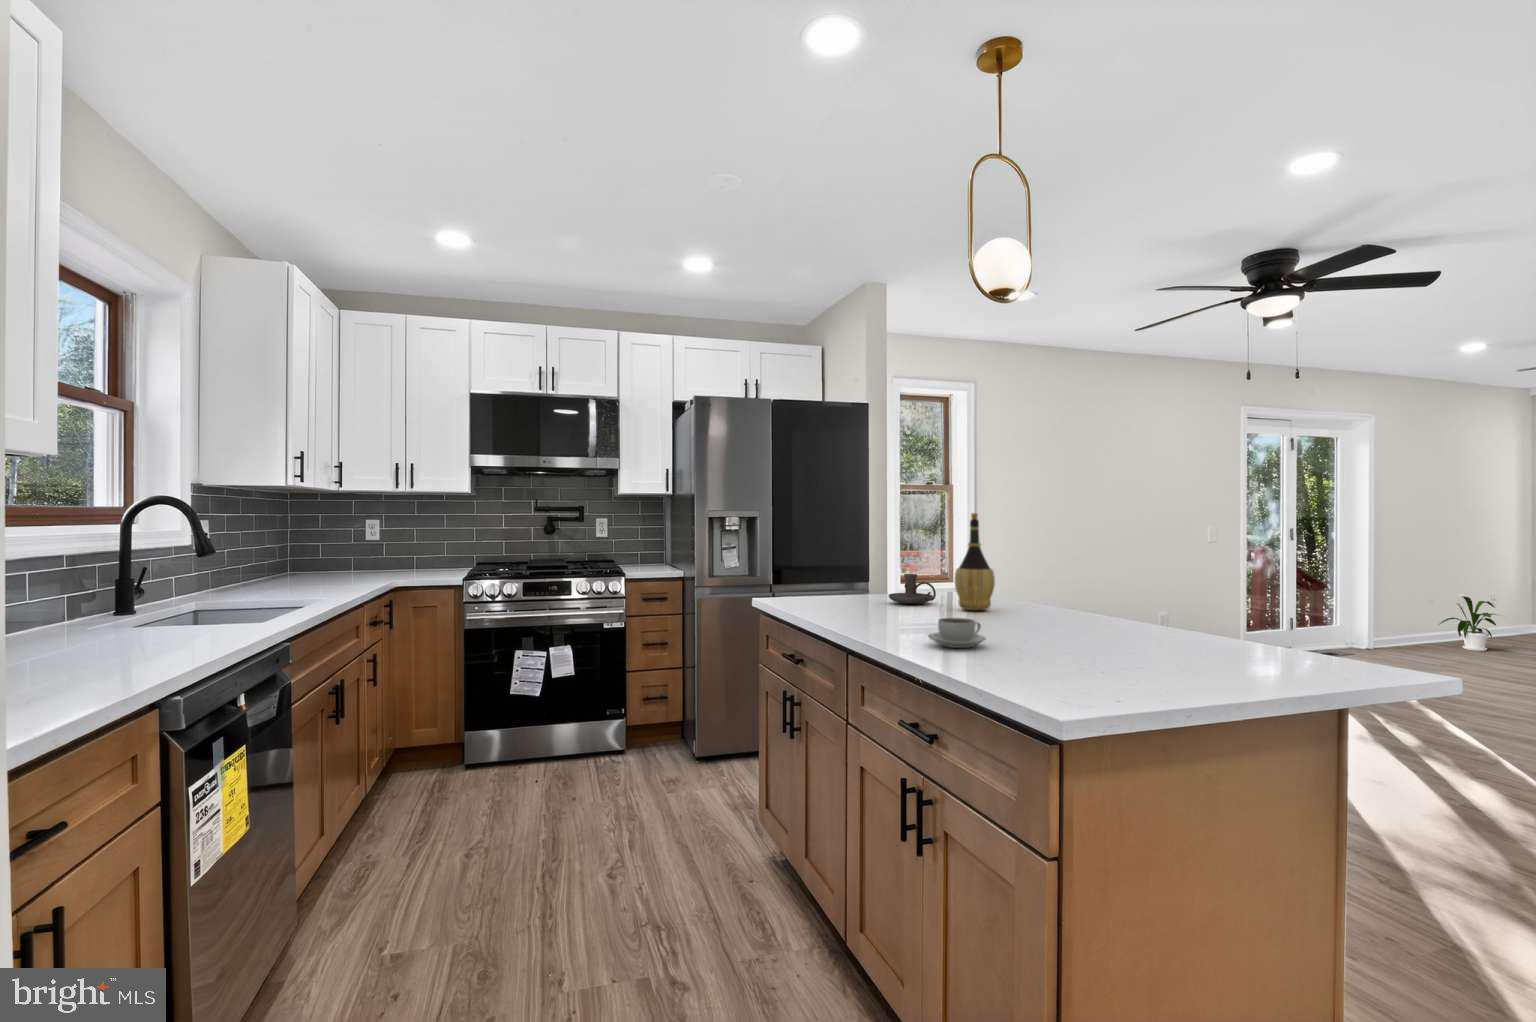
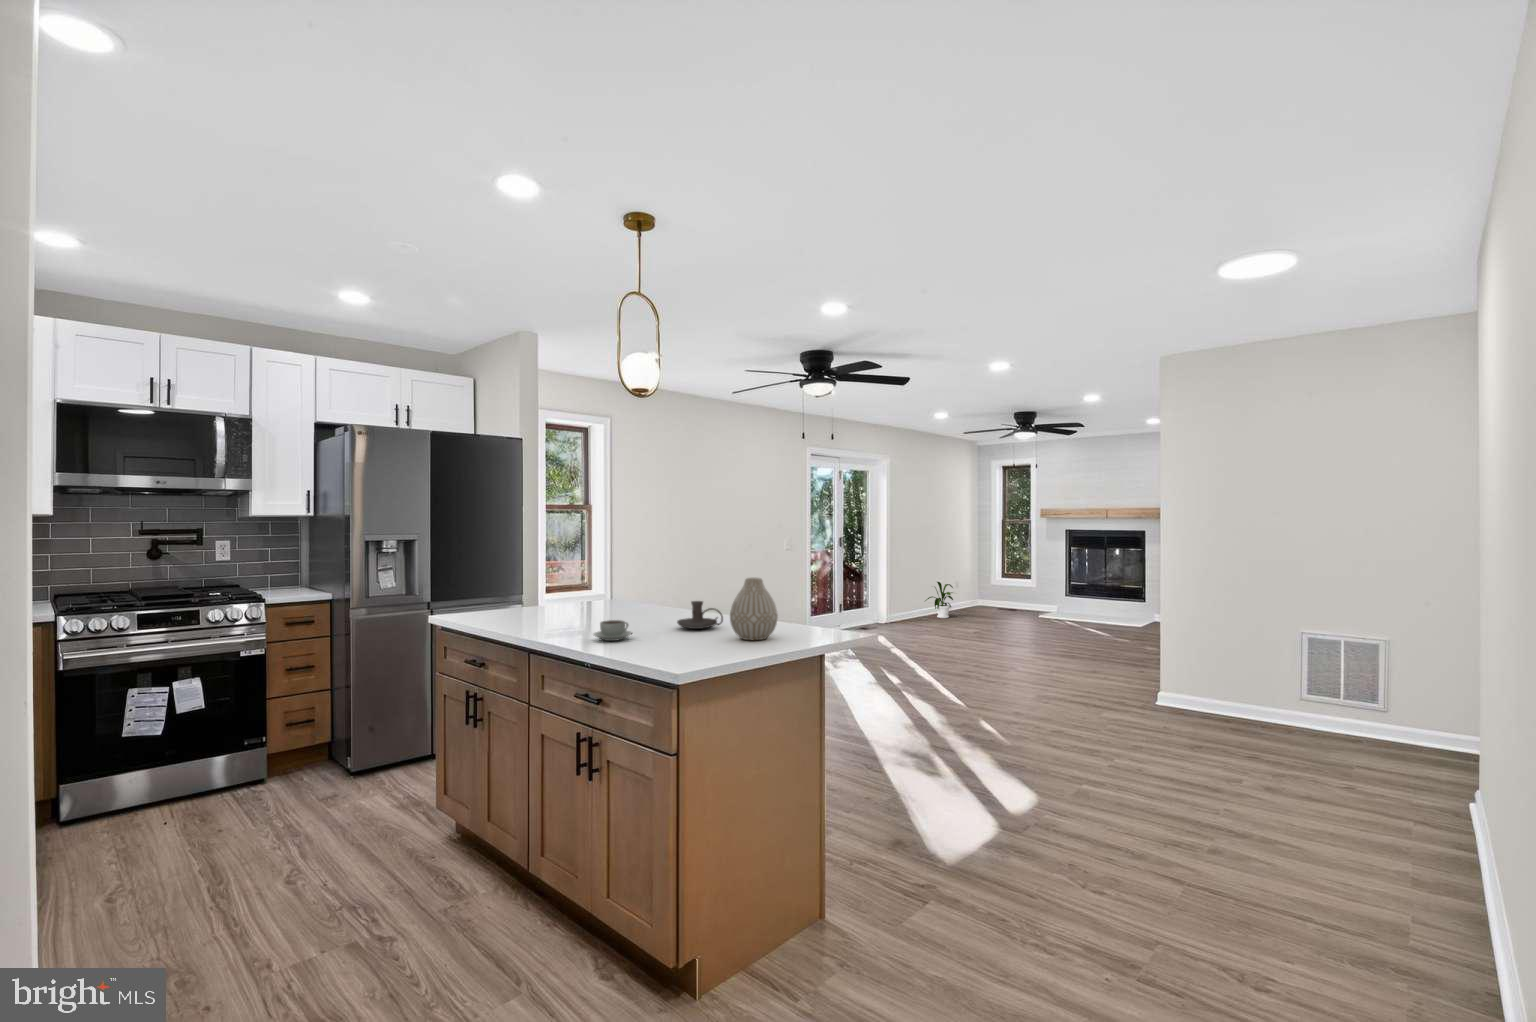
wine bottle: present [955,513,995,610] -> none [605,542,635,614]
vase: none [1151,562,1247,670] -> present [730,577,778,640]
candle holder: present [889,574,936,604] -> present [677,601,723,629]

